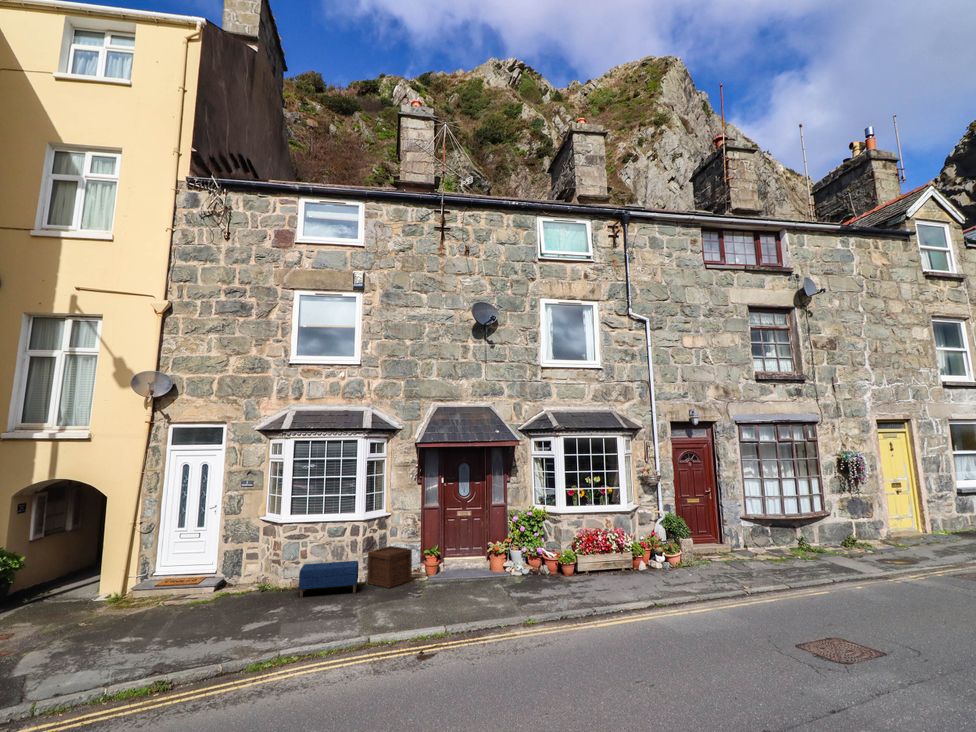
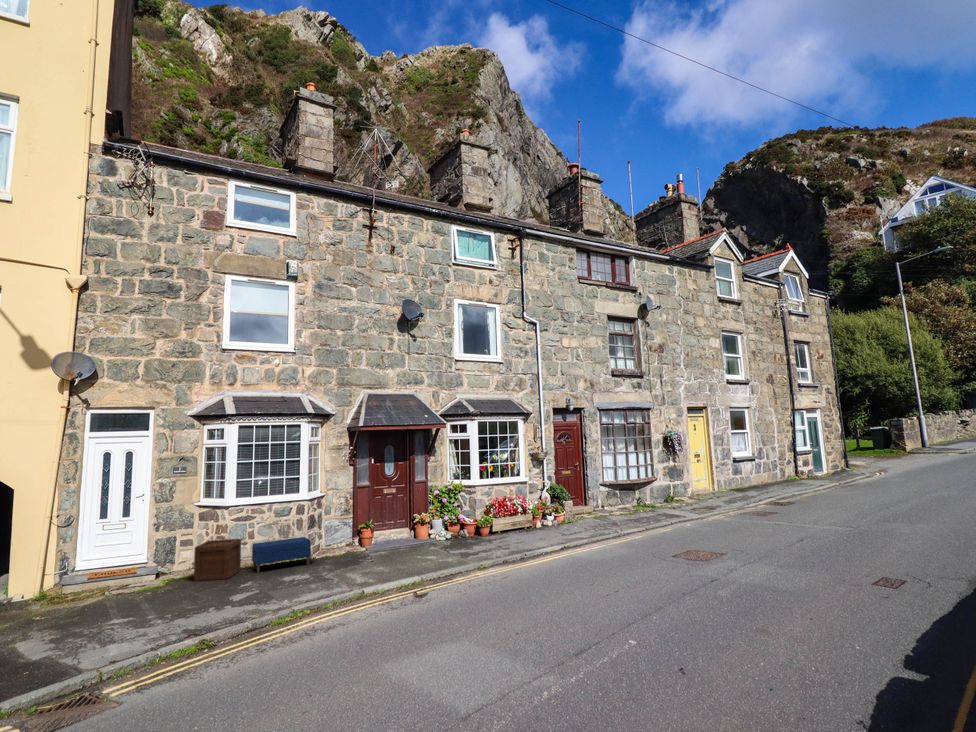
wooden crate: present [367,546,412,588] -> present [194,539,241,581]

